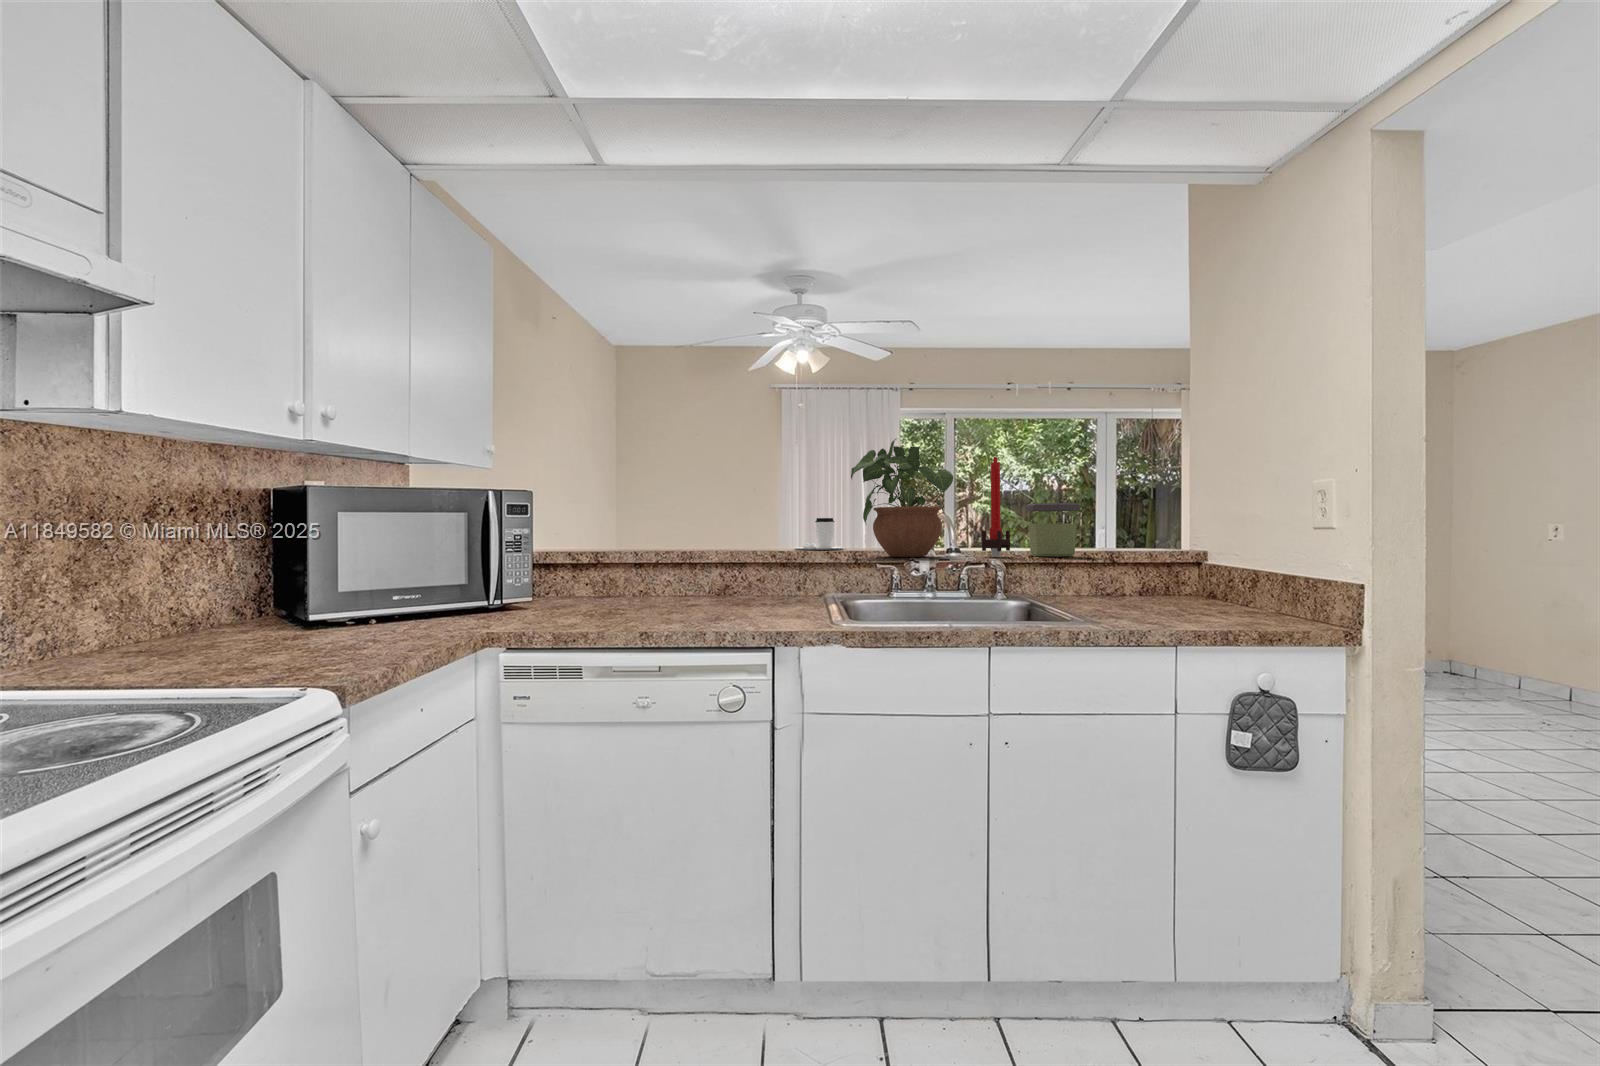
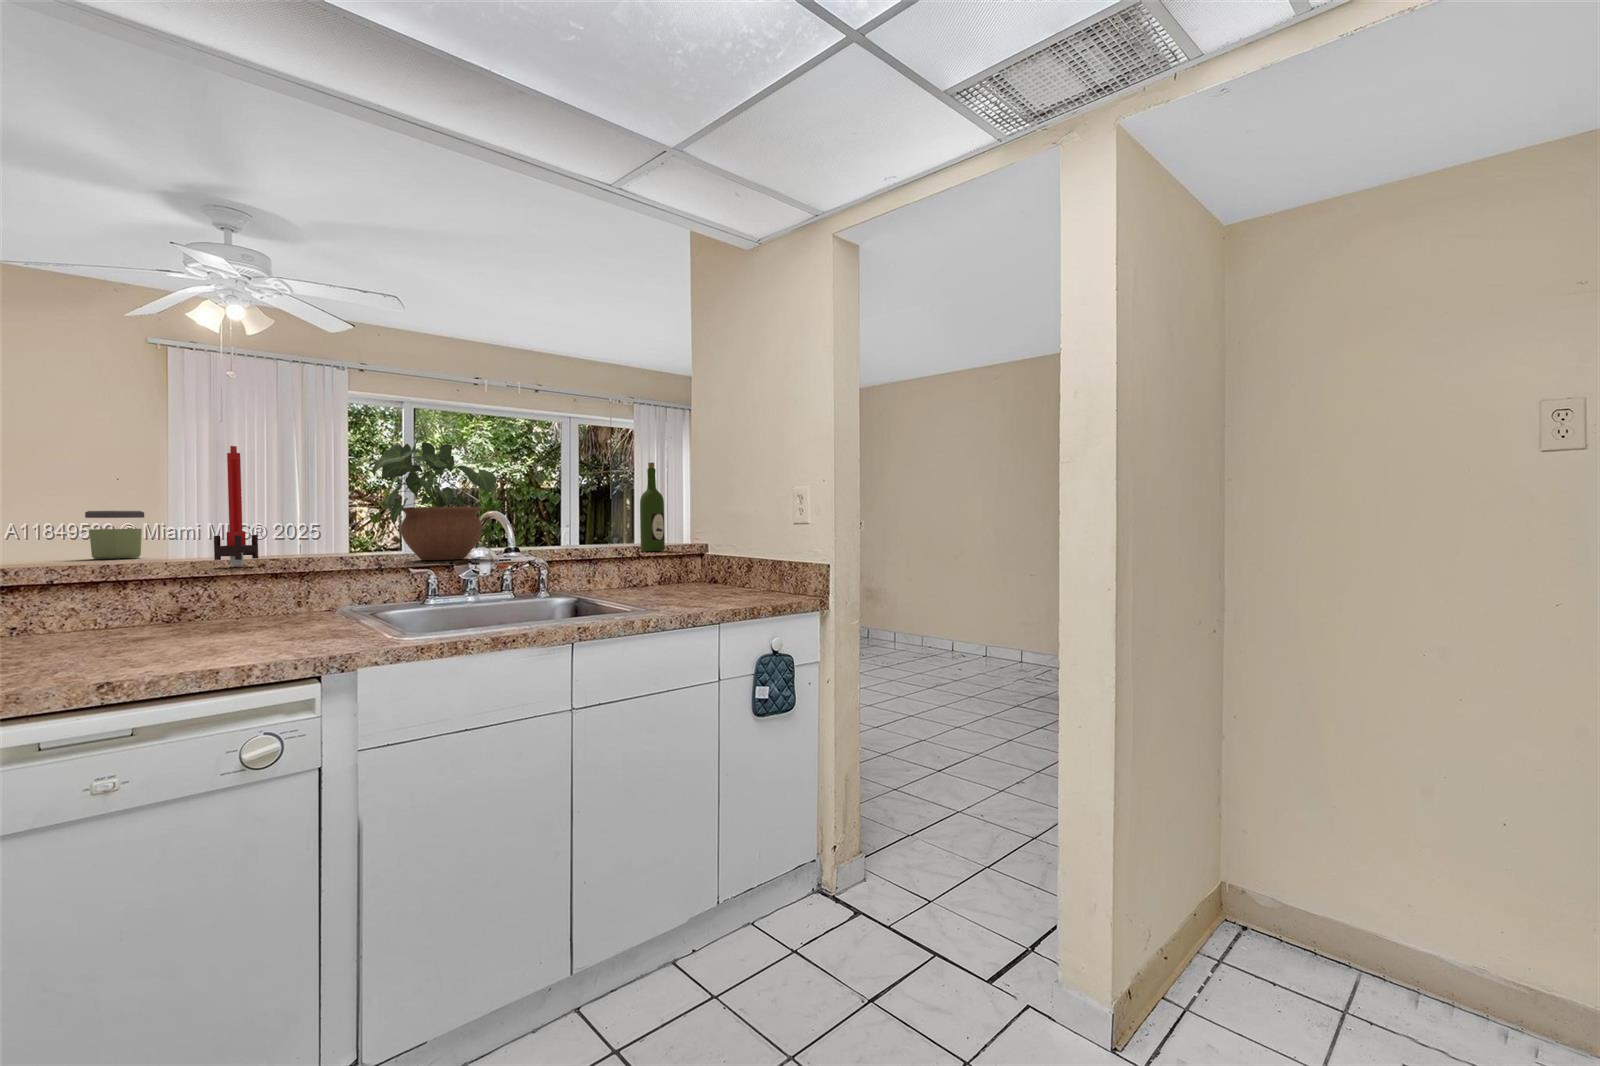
wine bottle: none [1120,451,1150,556] -> present [640,463,665,552]
candle: present [982,457,1010,557] -> present [214,446,258,566]
jar: present [1026,503,1079,557] -> present [85,511,144,559]
coffee cup: present [795,518,845,550] -> none [258,519,333,556]

